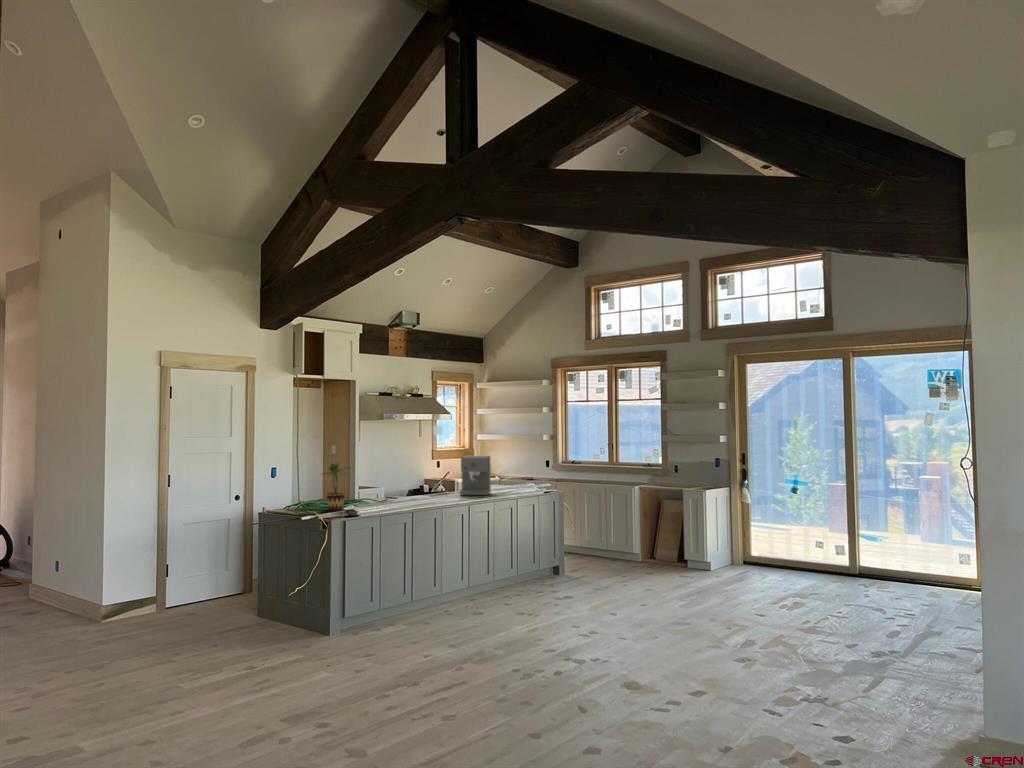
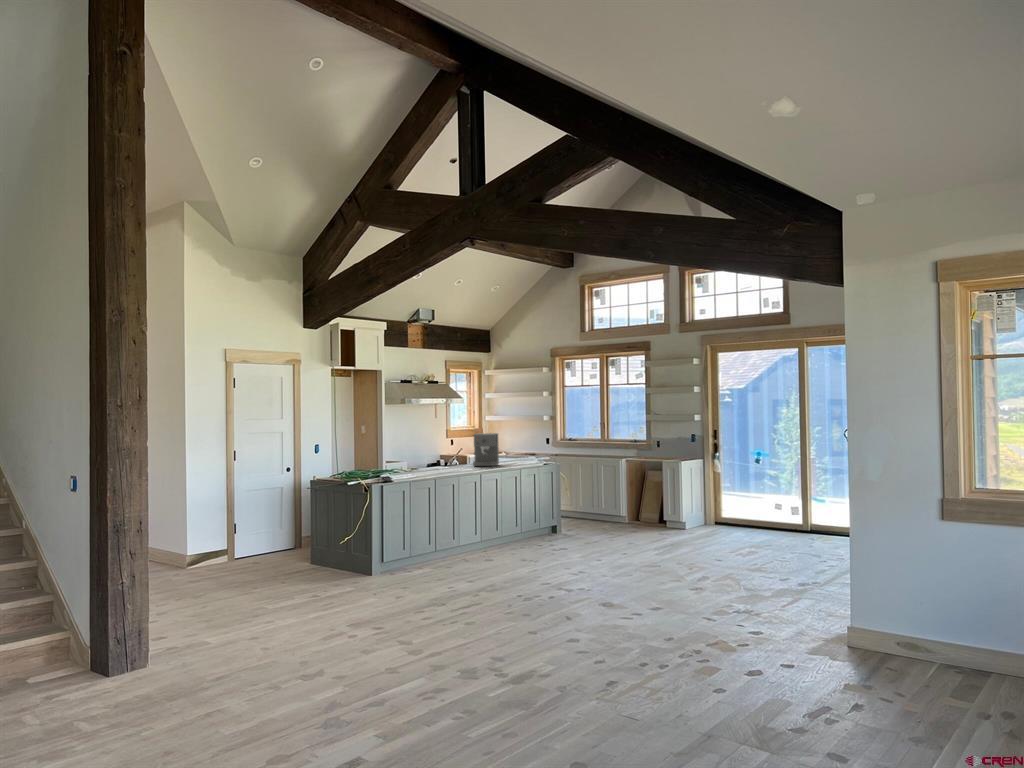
potted plant: present [323,463,347,510] -> none [361,439,389,477]

